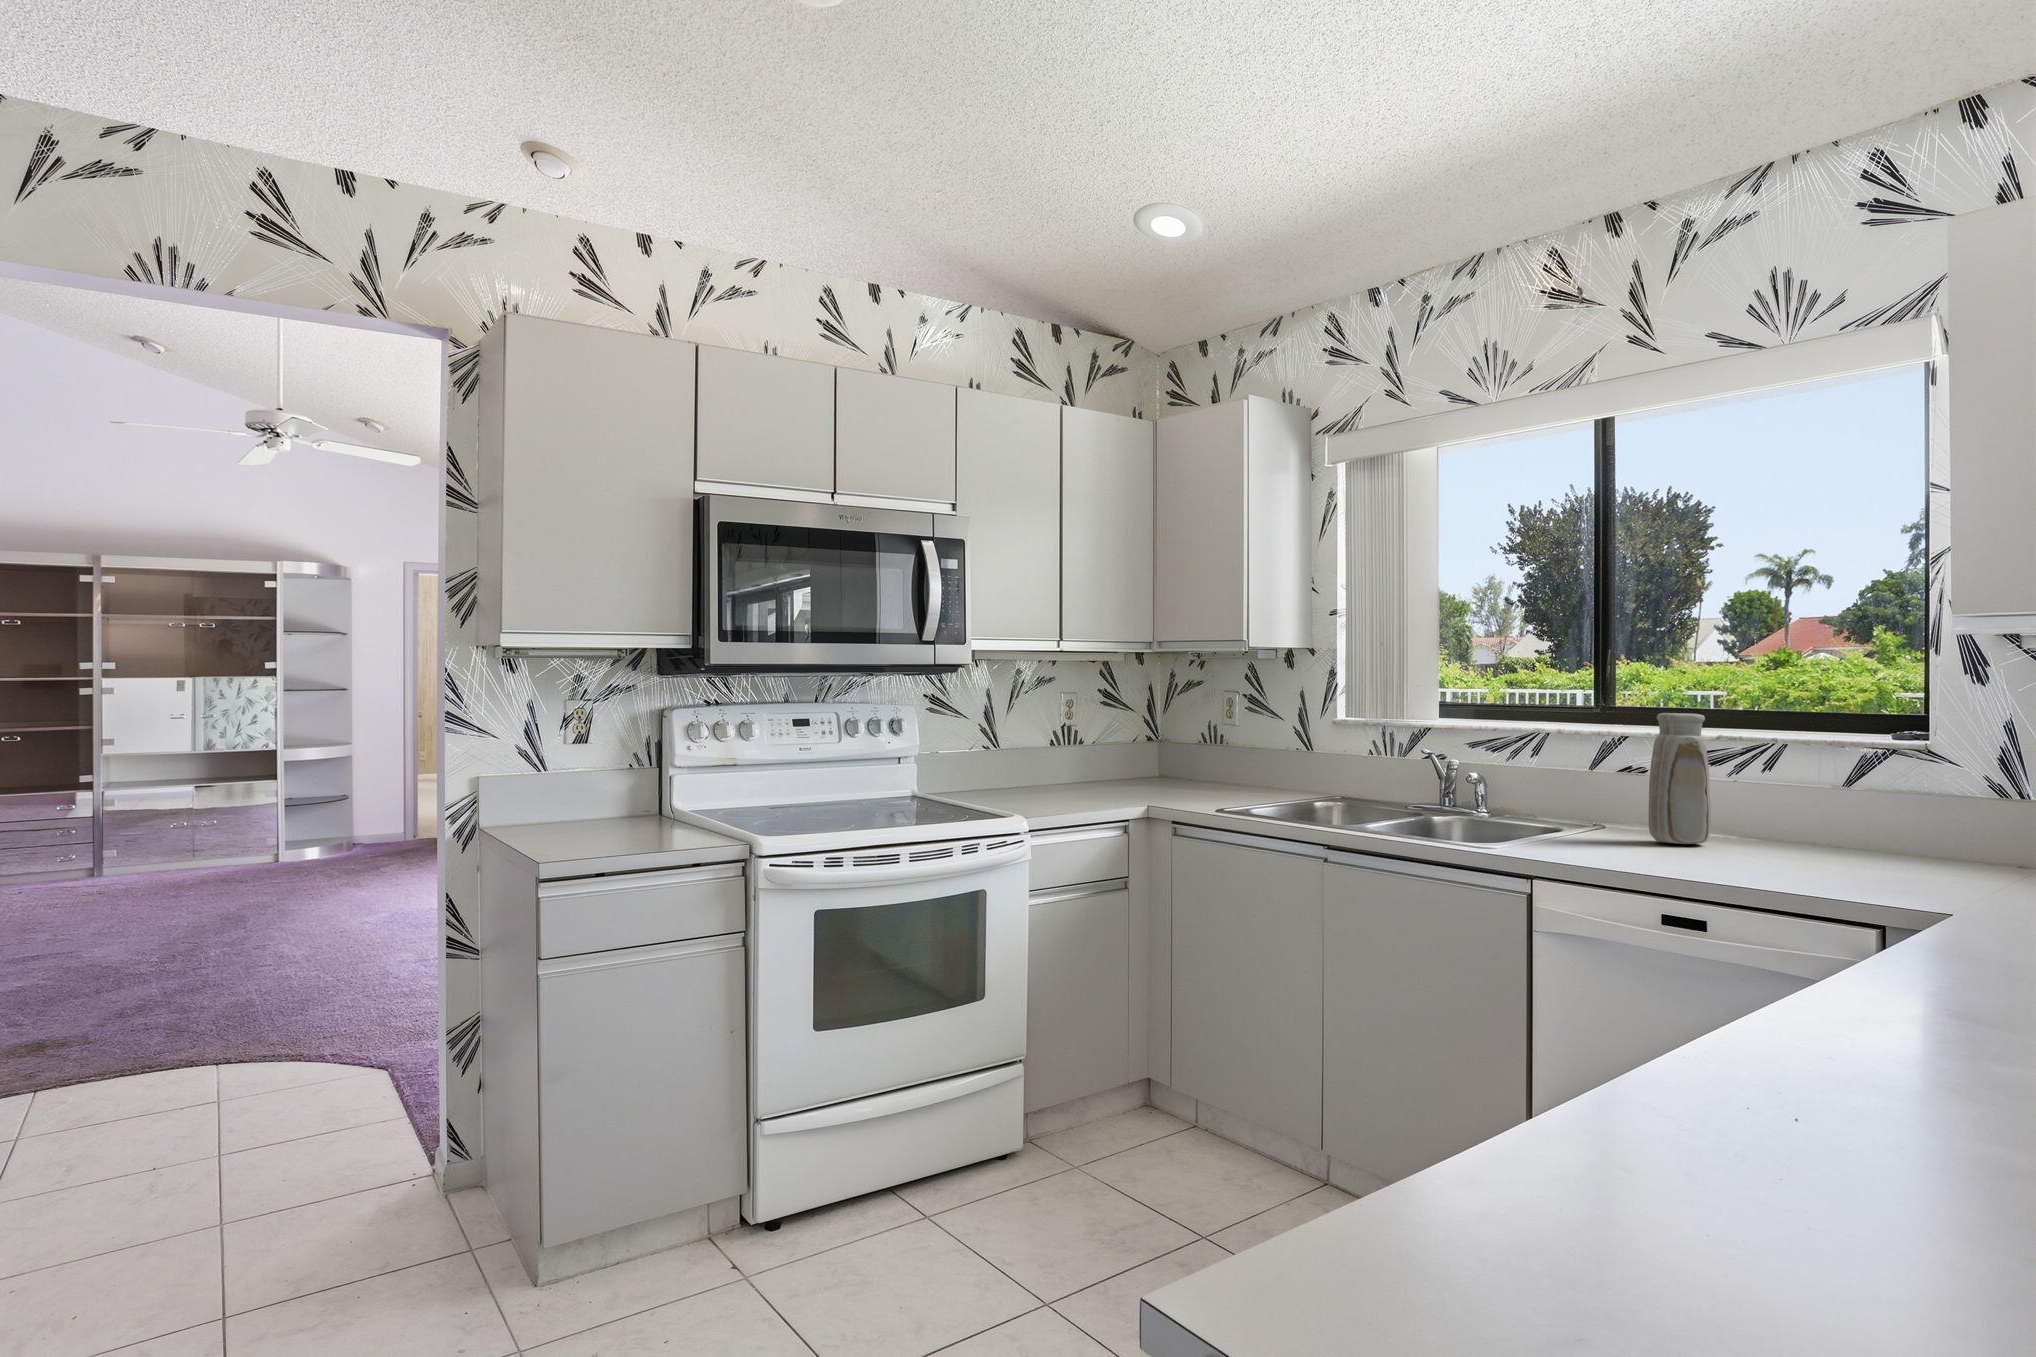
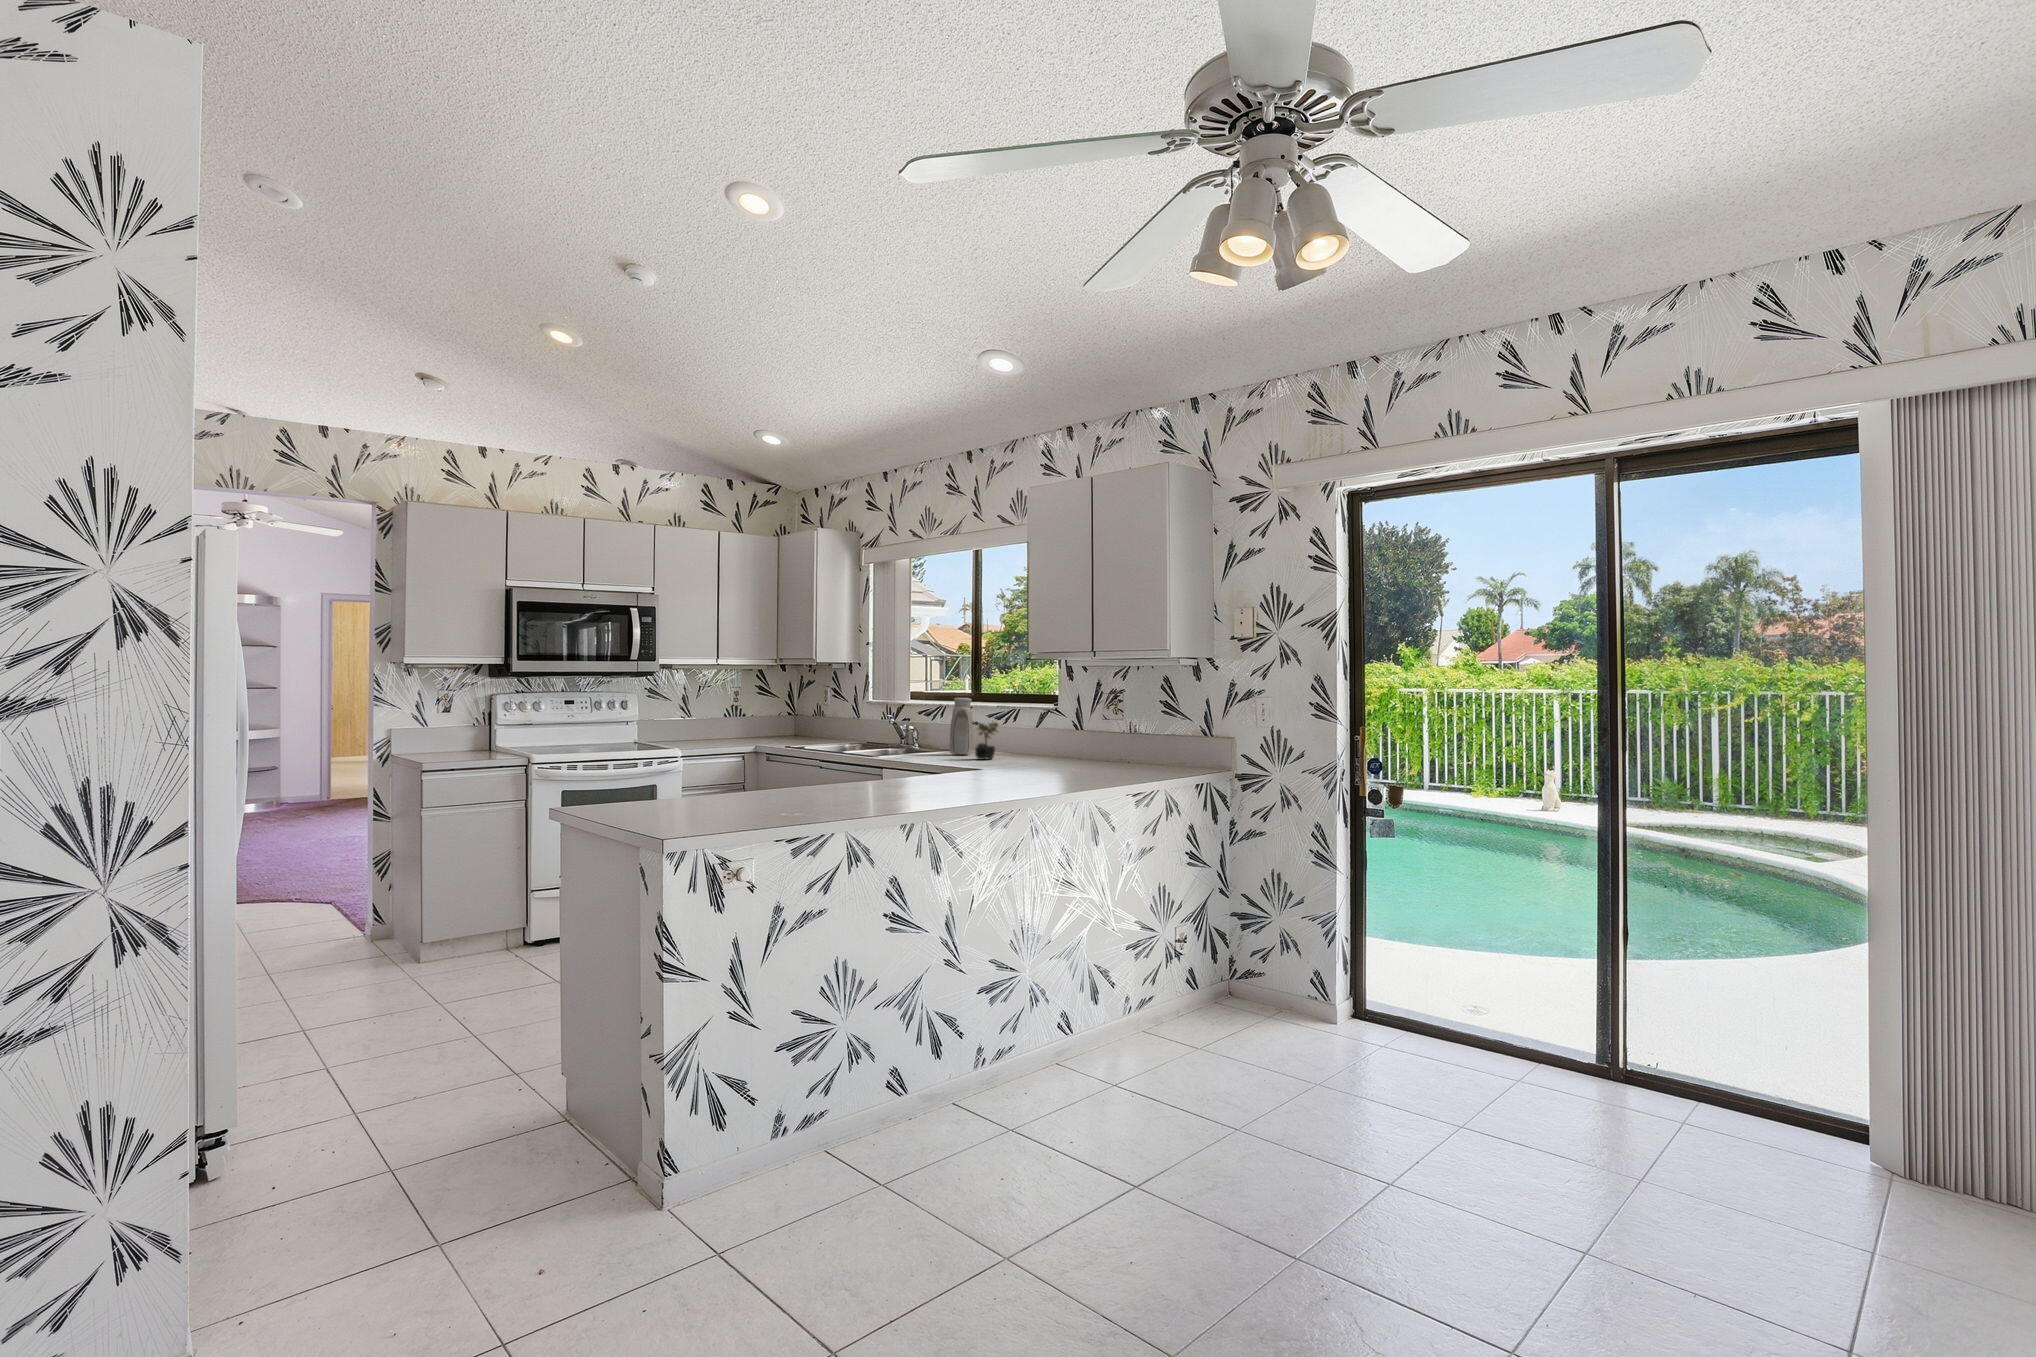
succulent plant: none [1790,769,1873,870] -> present [975,723,998,760]

